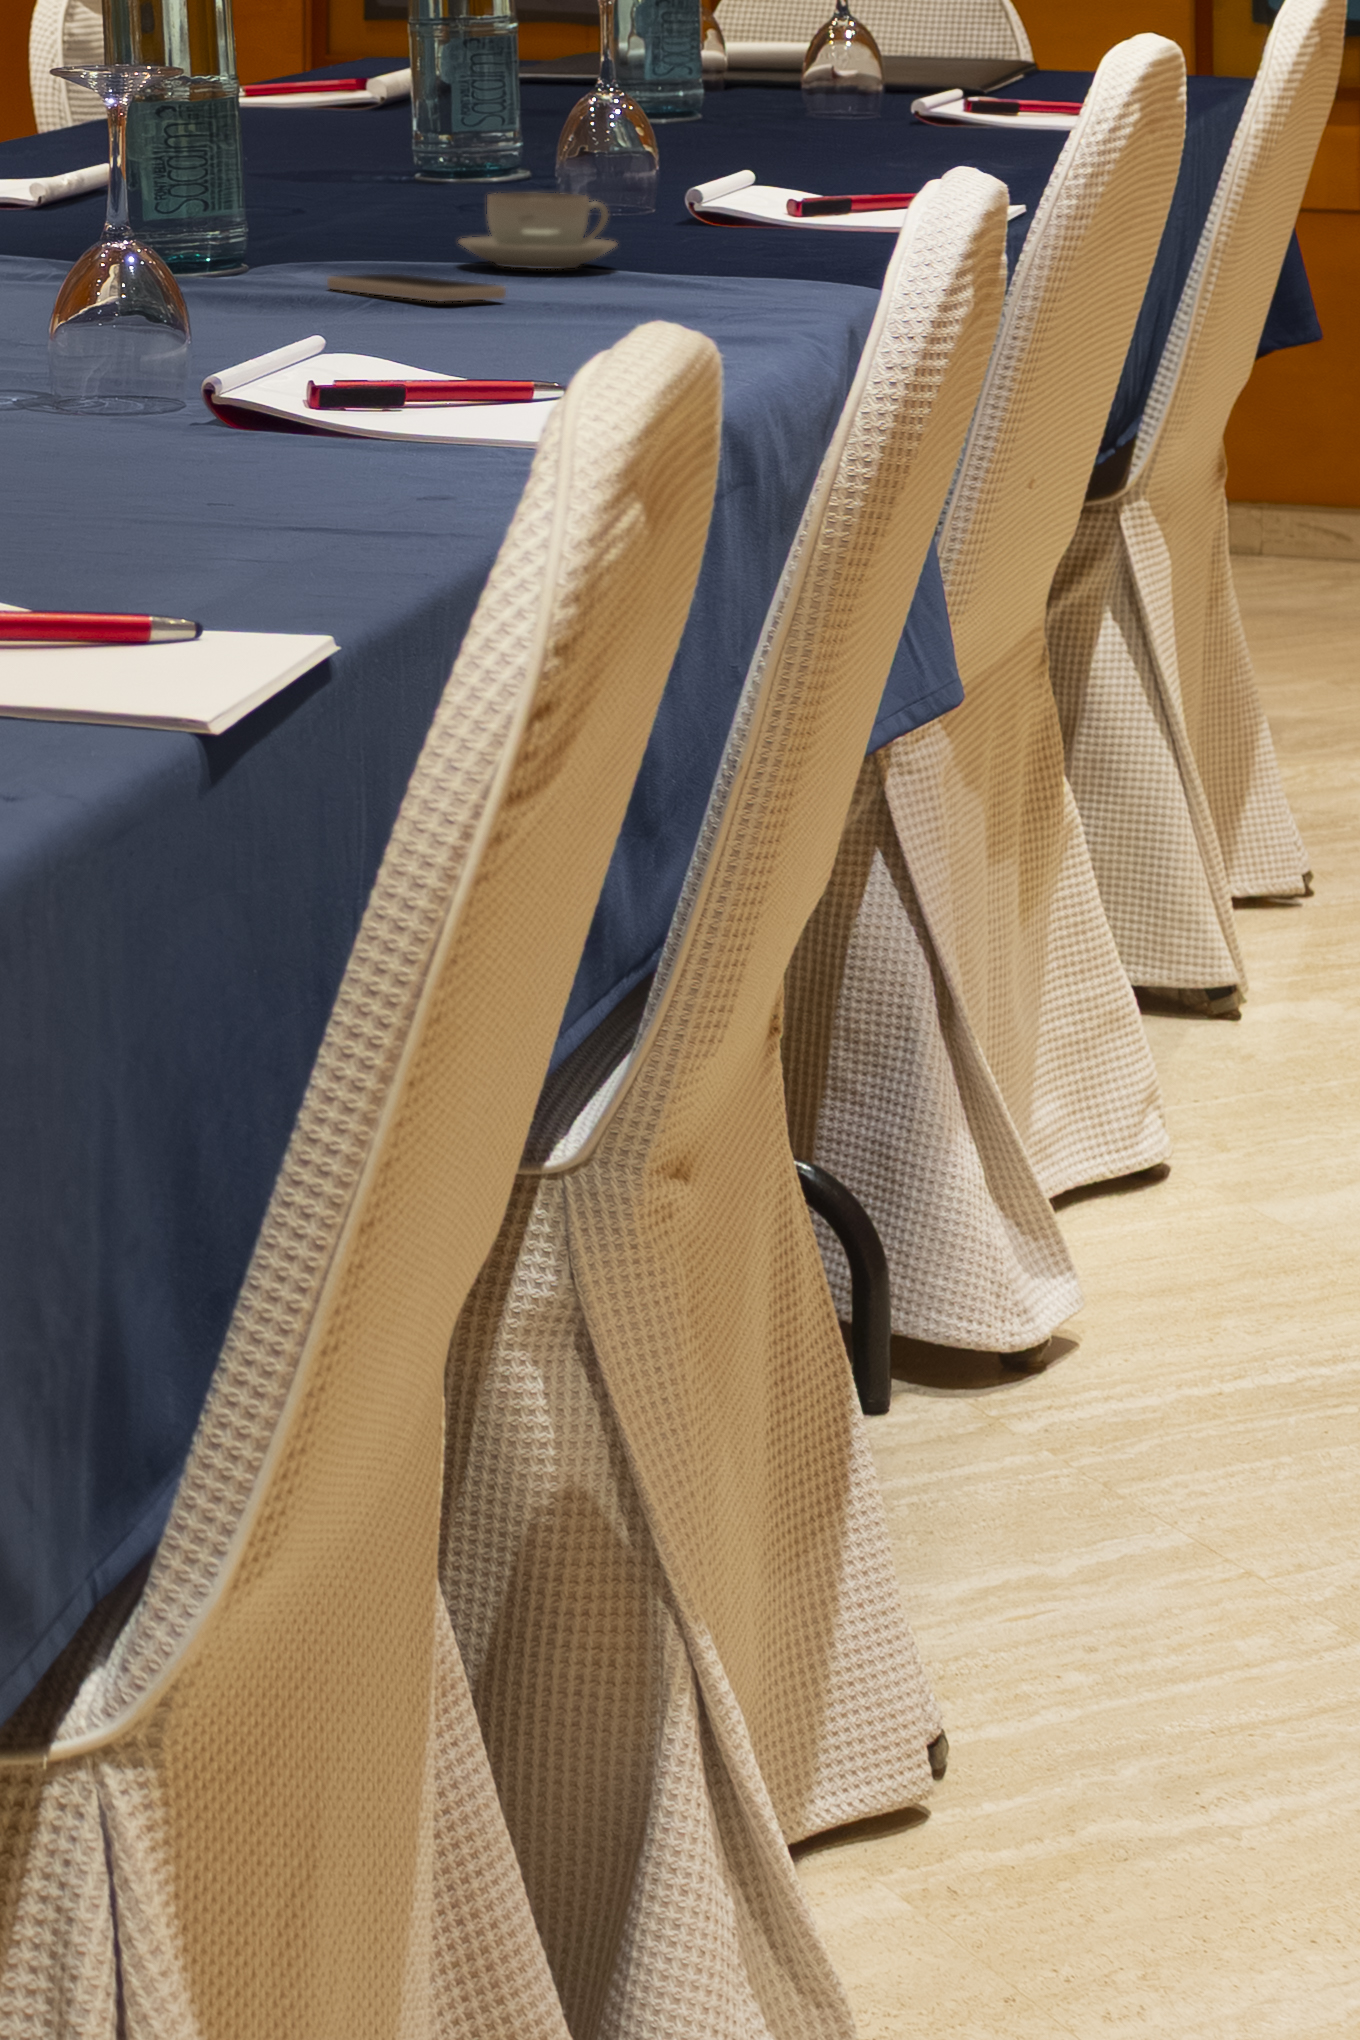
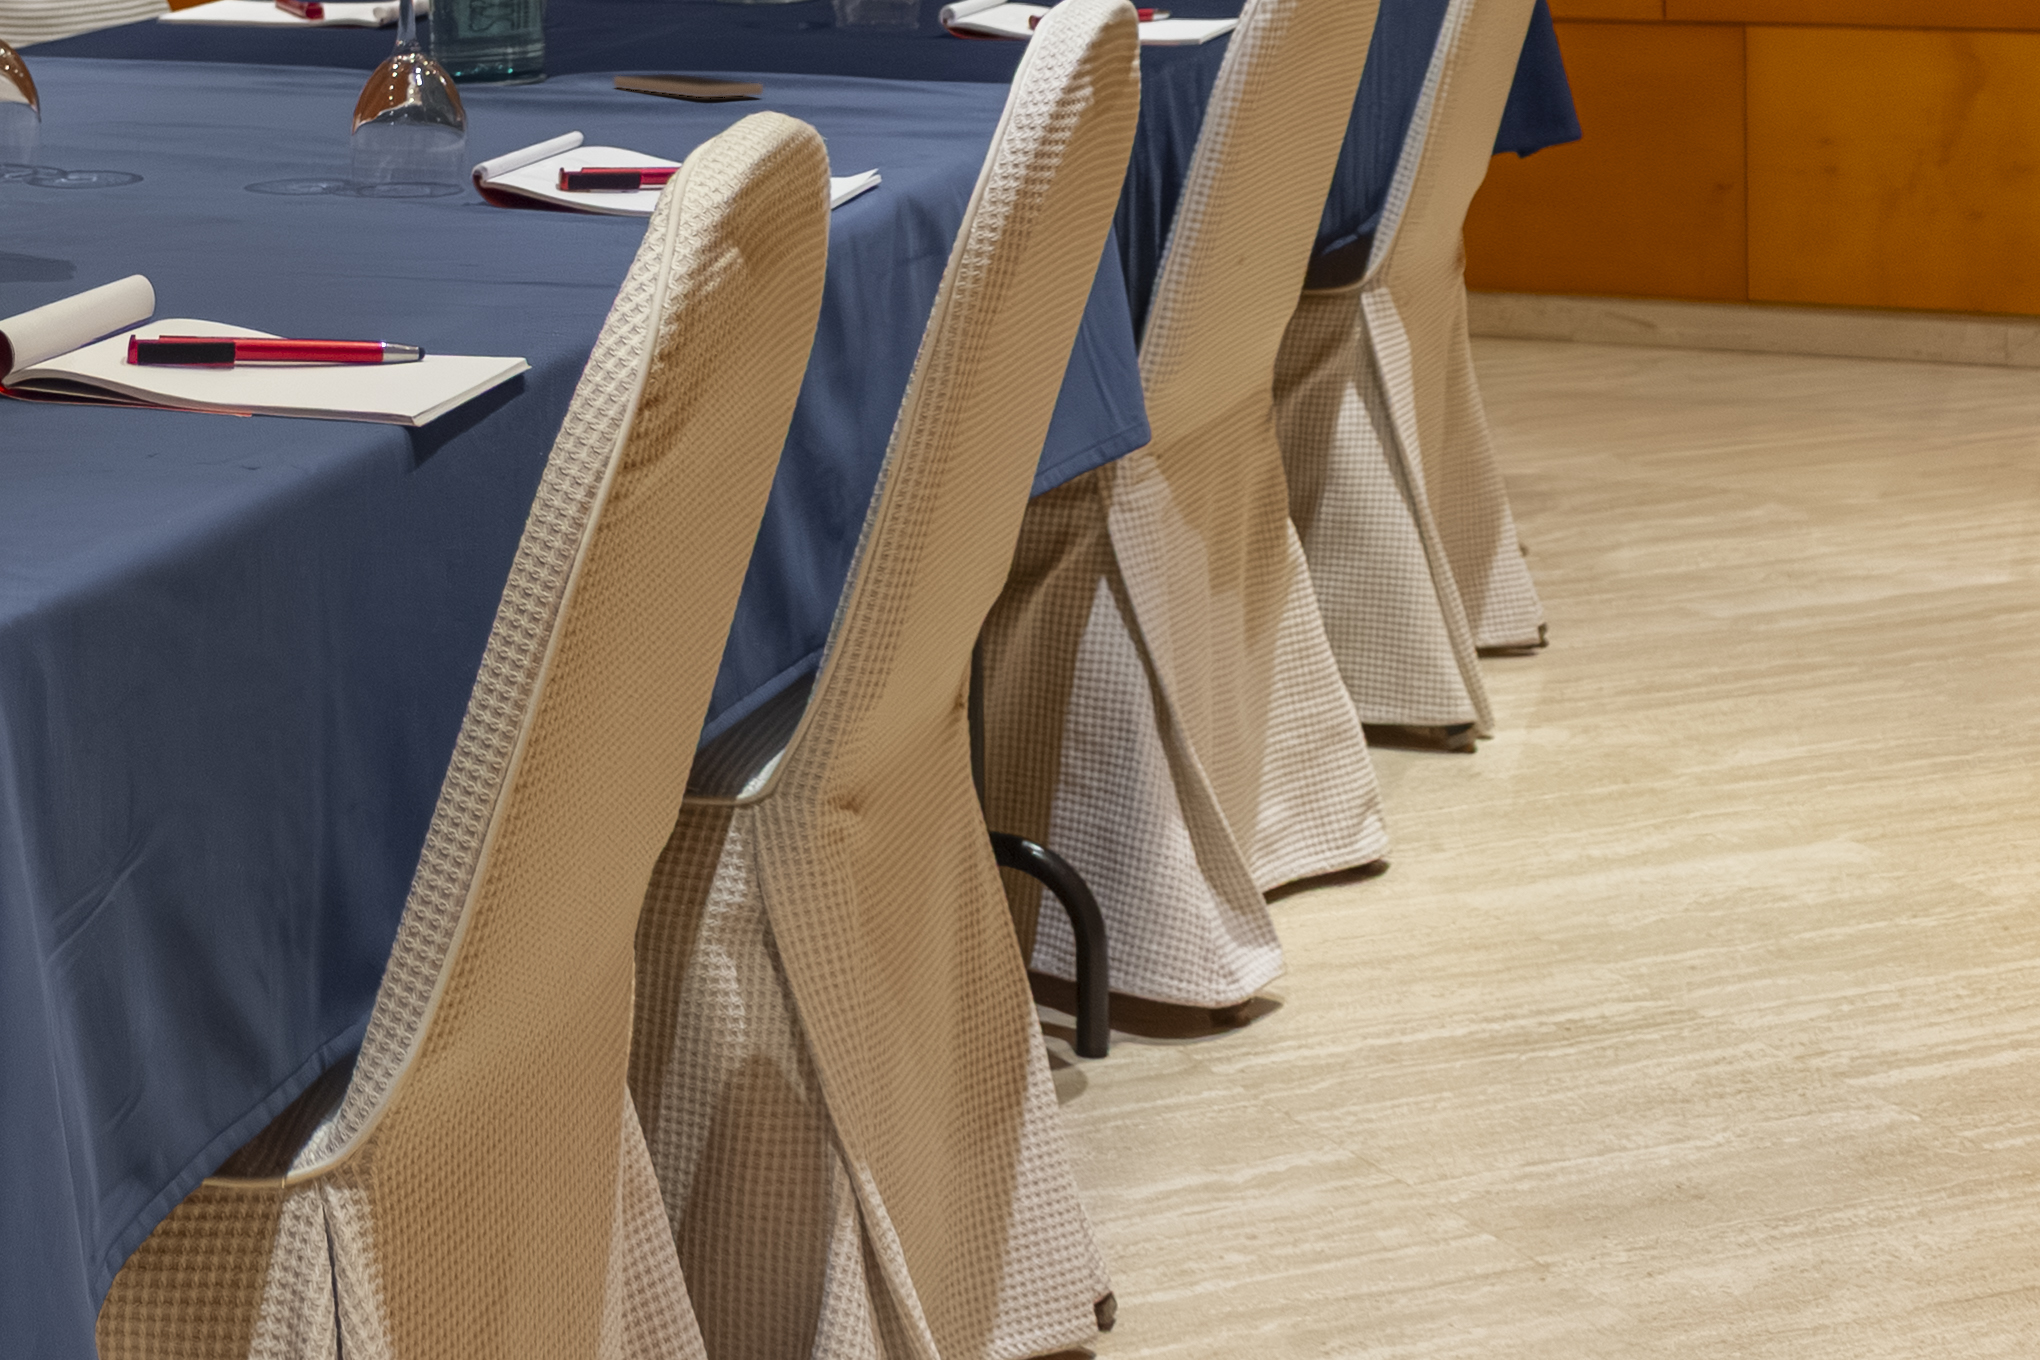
coffee cup: present [459,193,616,269] -> none [731,5,868,69]

